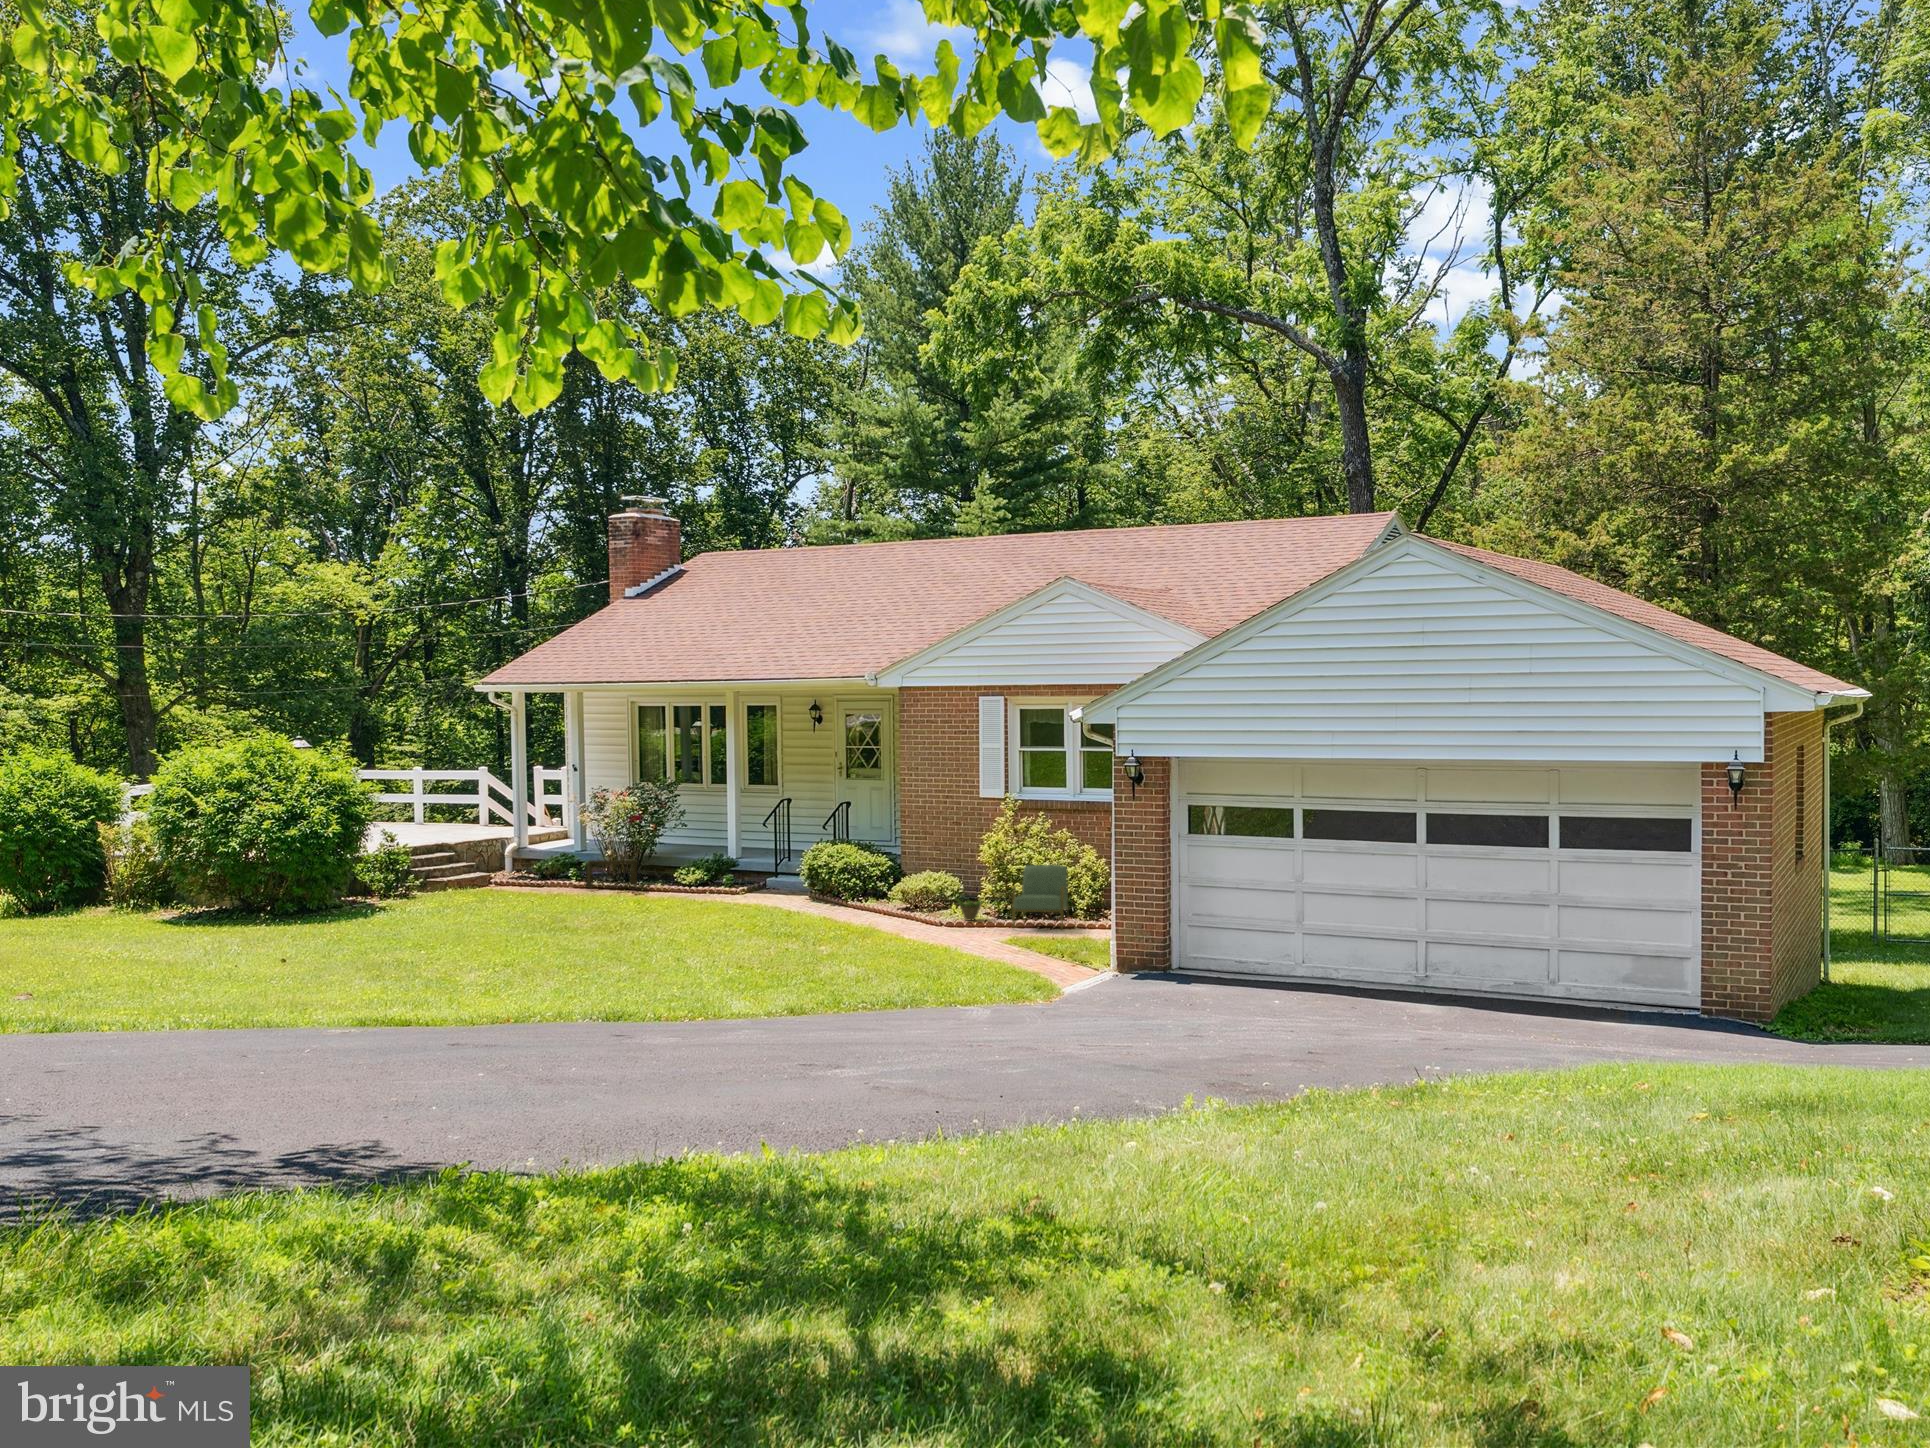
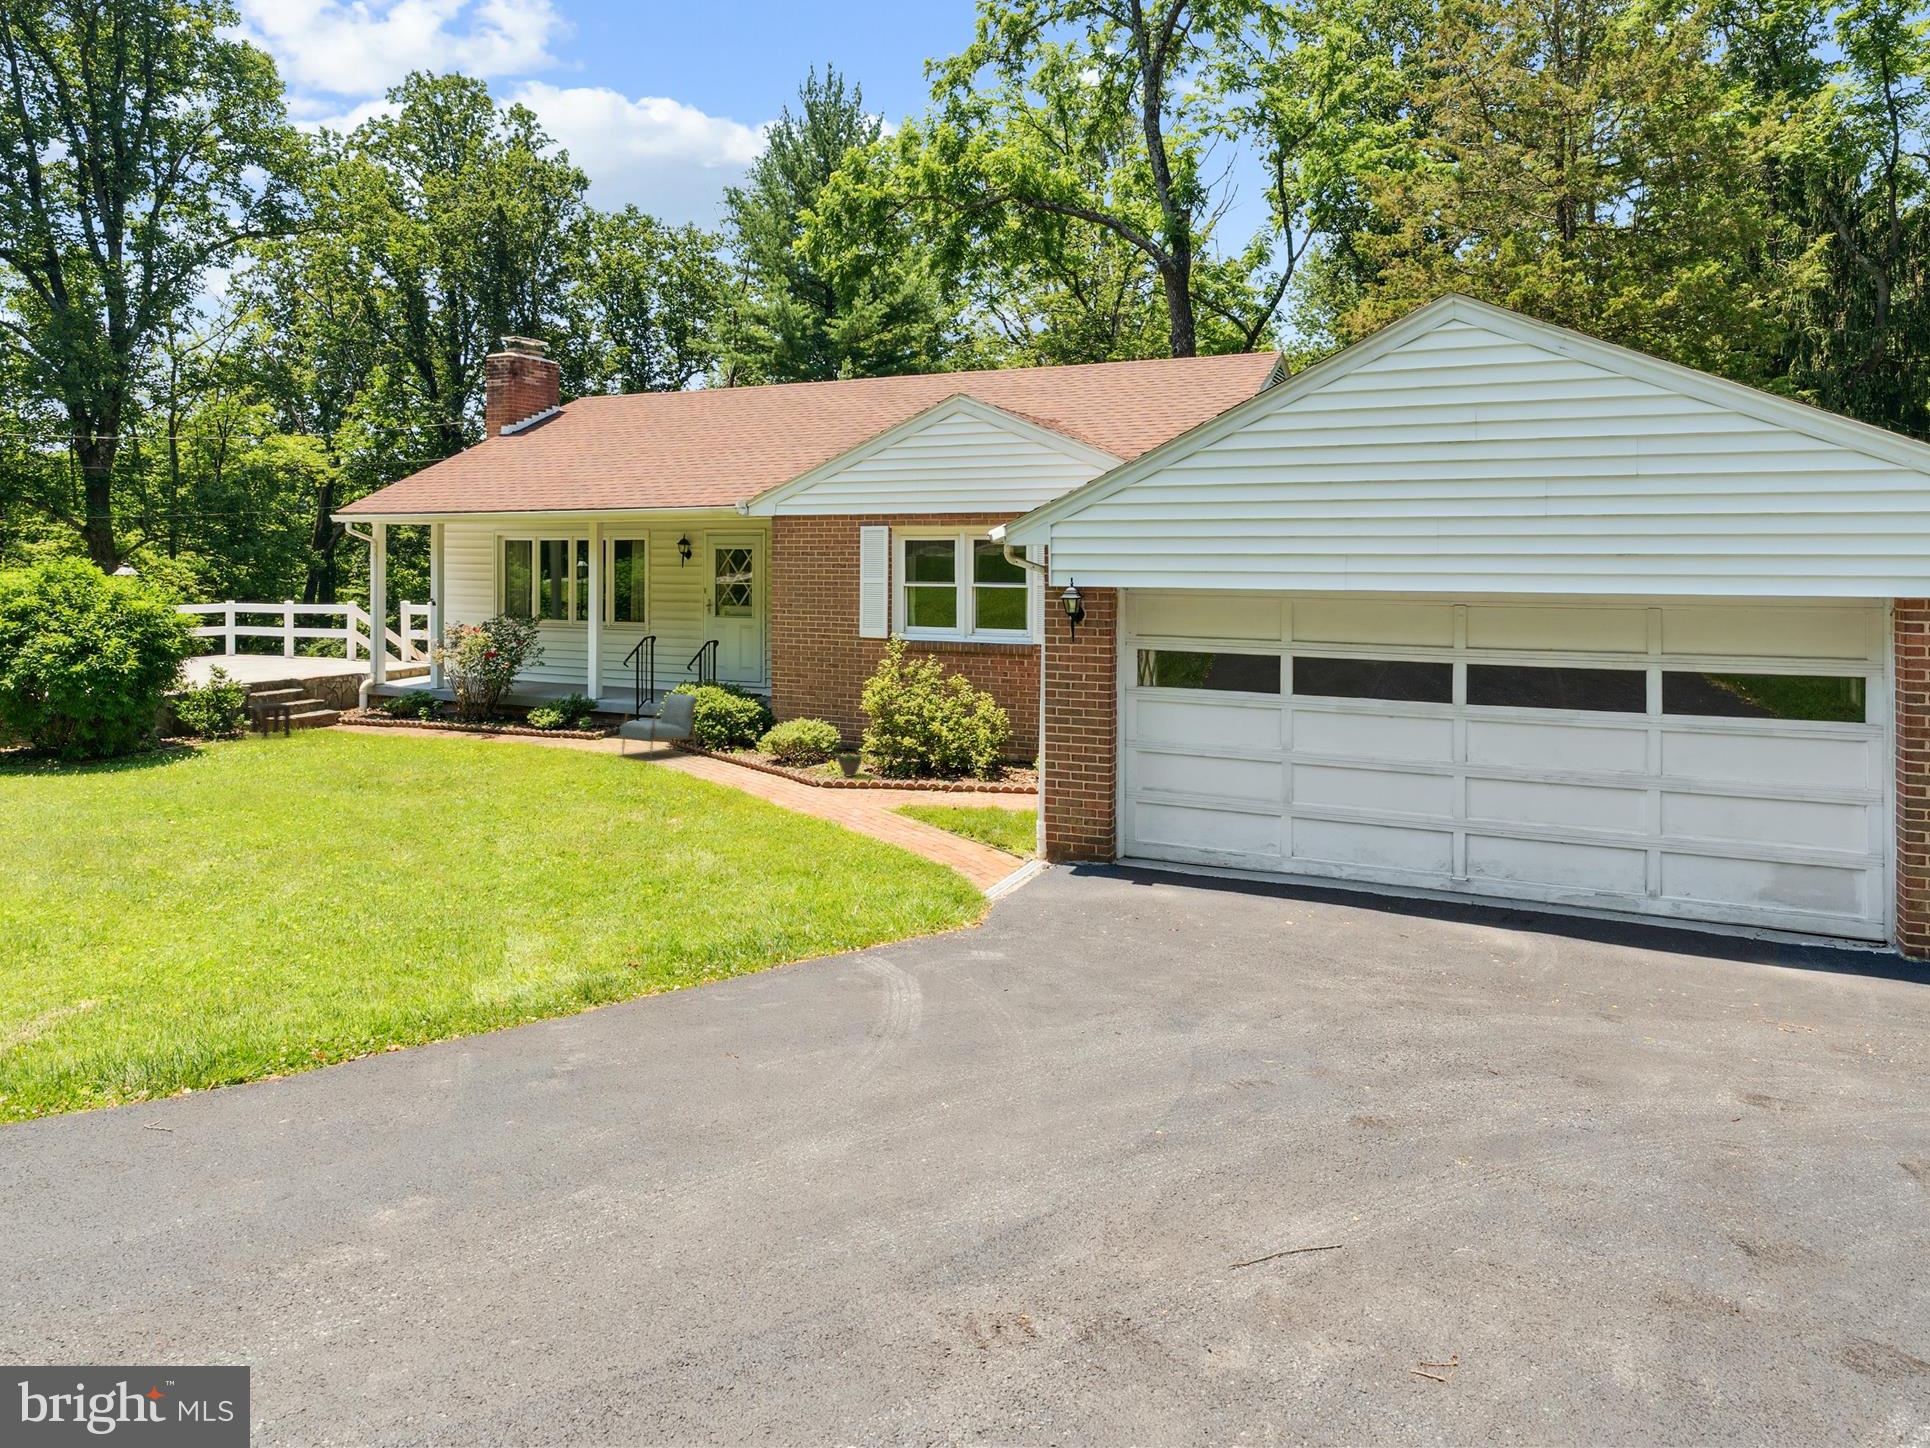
bench: present [585,859,637,889] -> present [251,702,291,738]
chair: present [1012,865,1068,929] -> present [620,694,697,757]

